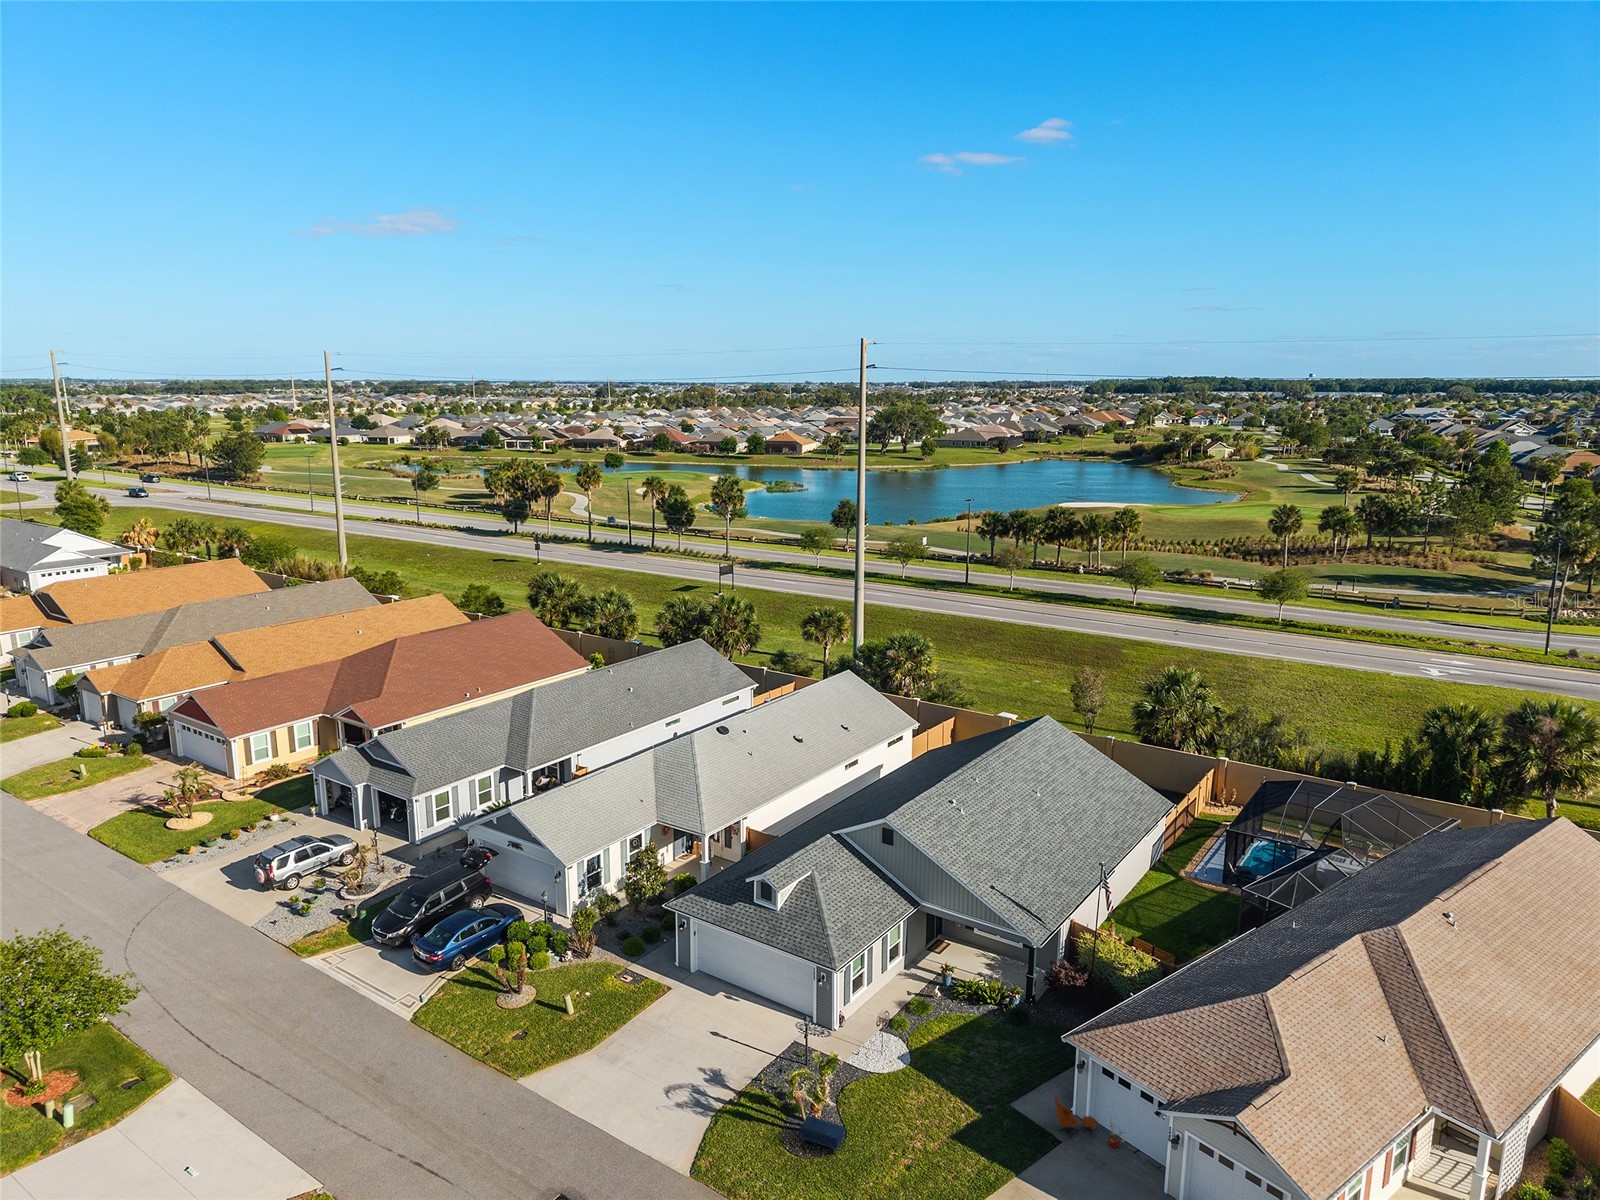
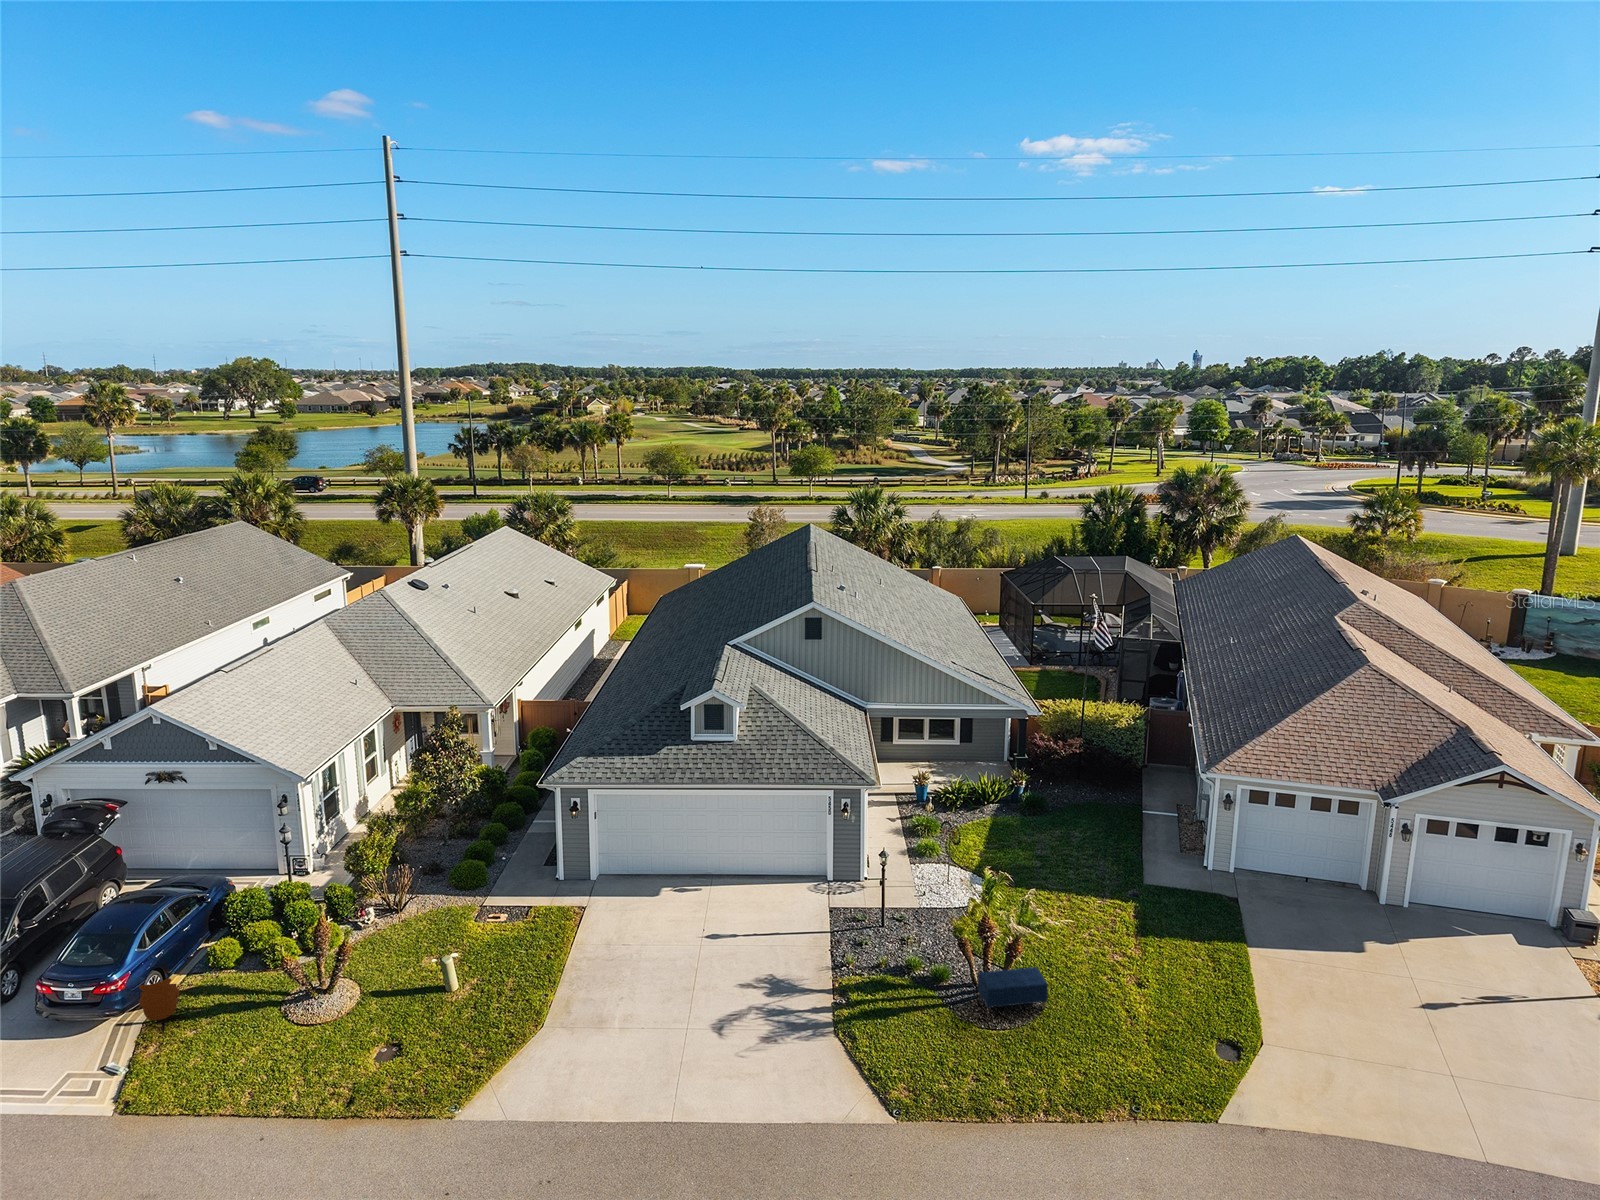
lounge chair: present [1055,1096,1098,1132] -> present [139,978,185,1033]
decorative plant: present [1109,1123,1125,1147] -> none [1264,848,1300,884]

